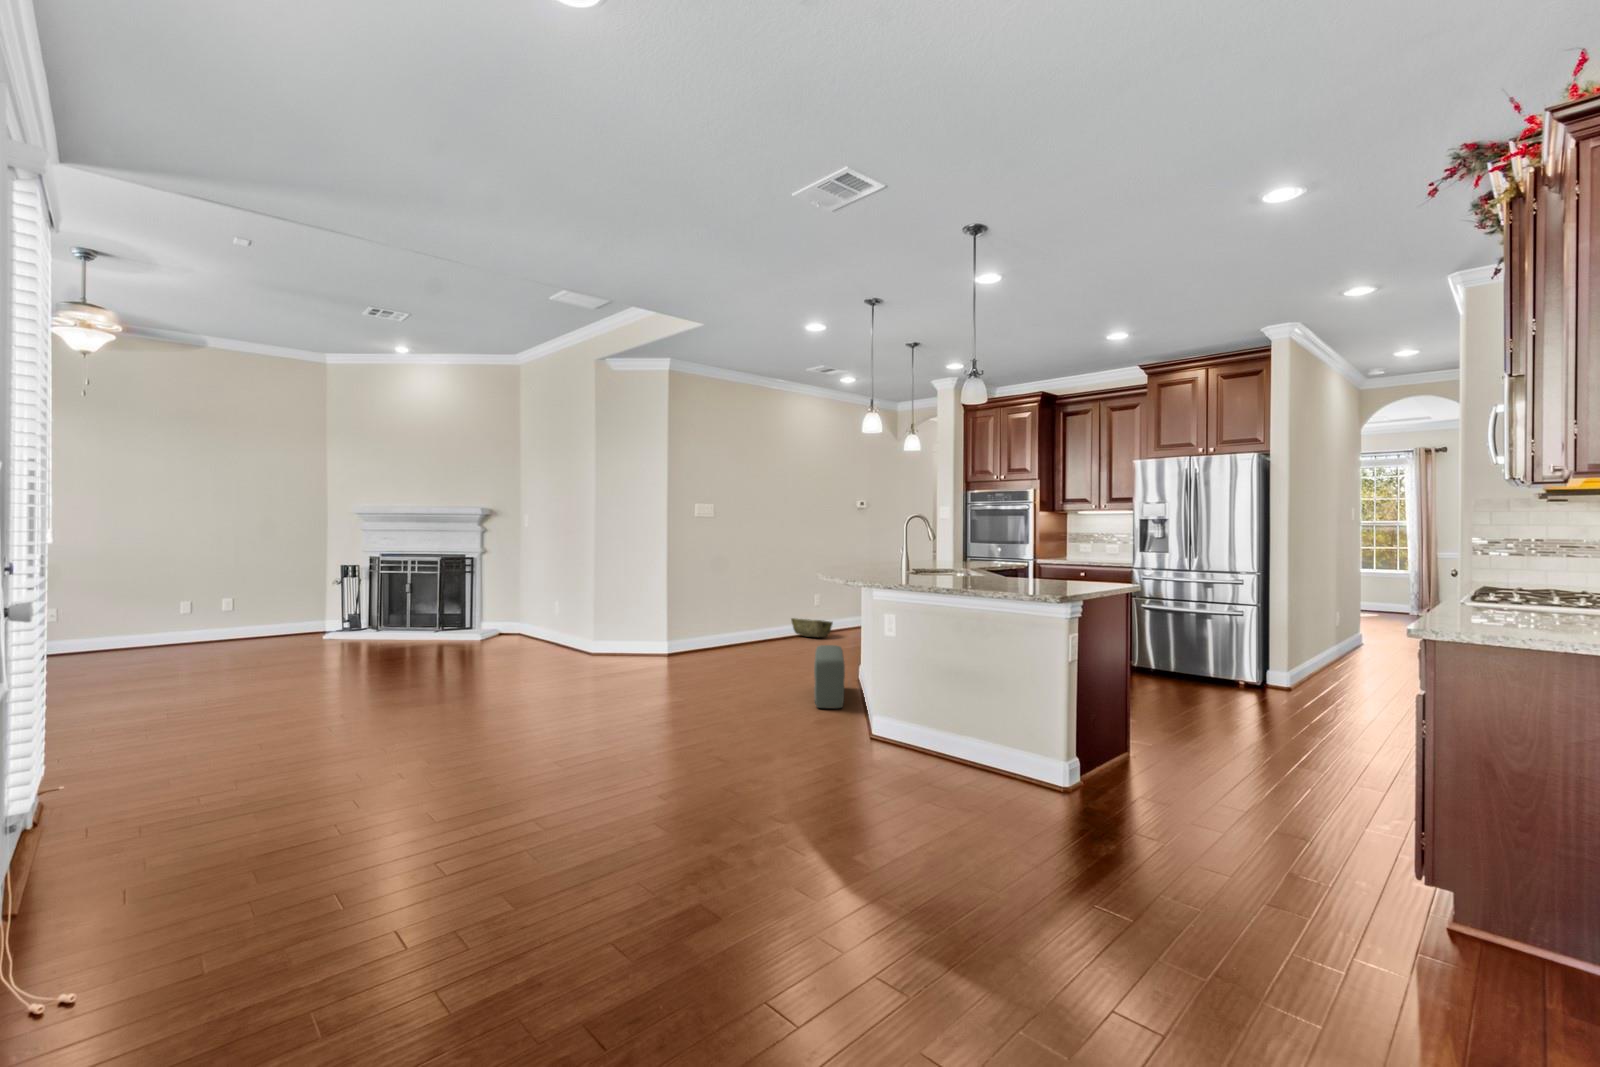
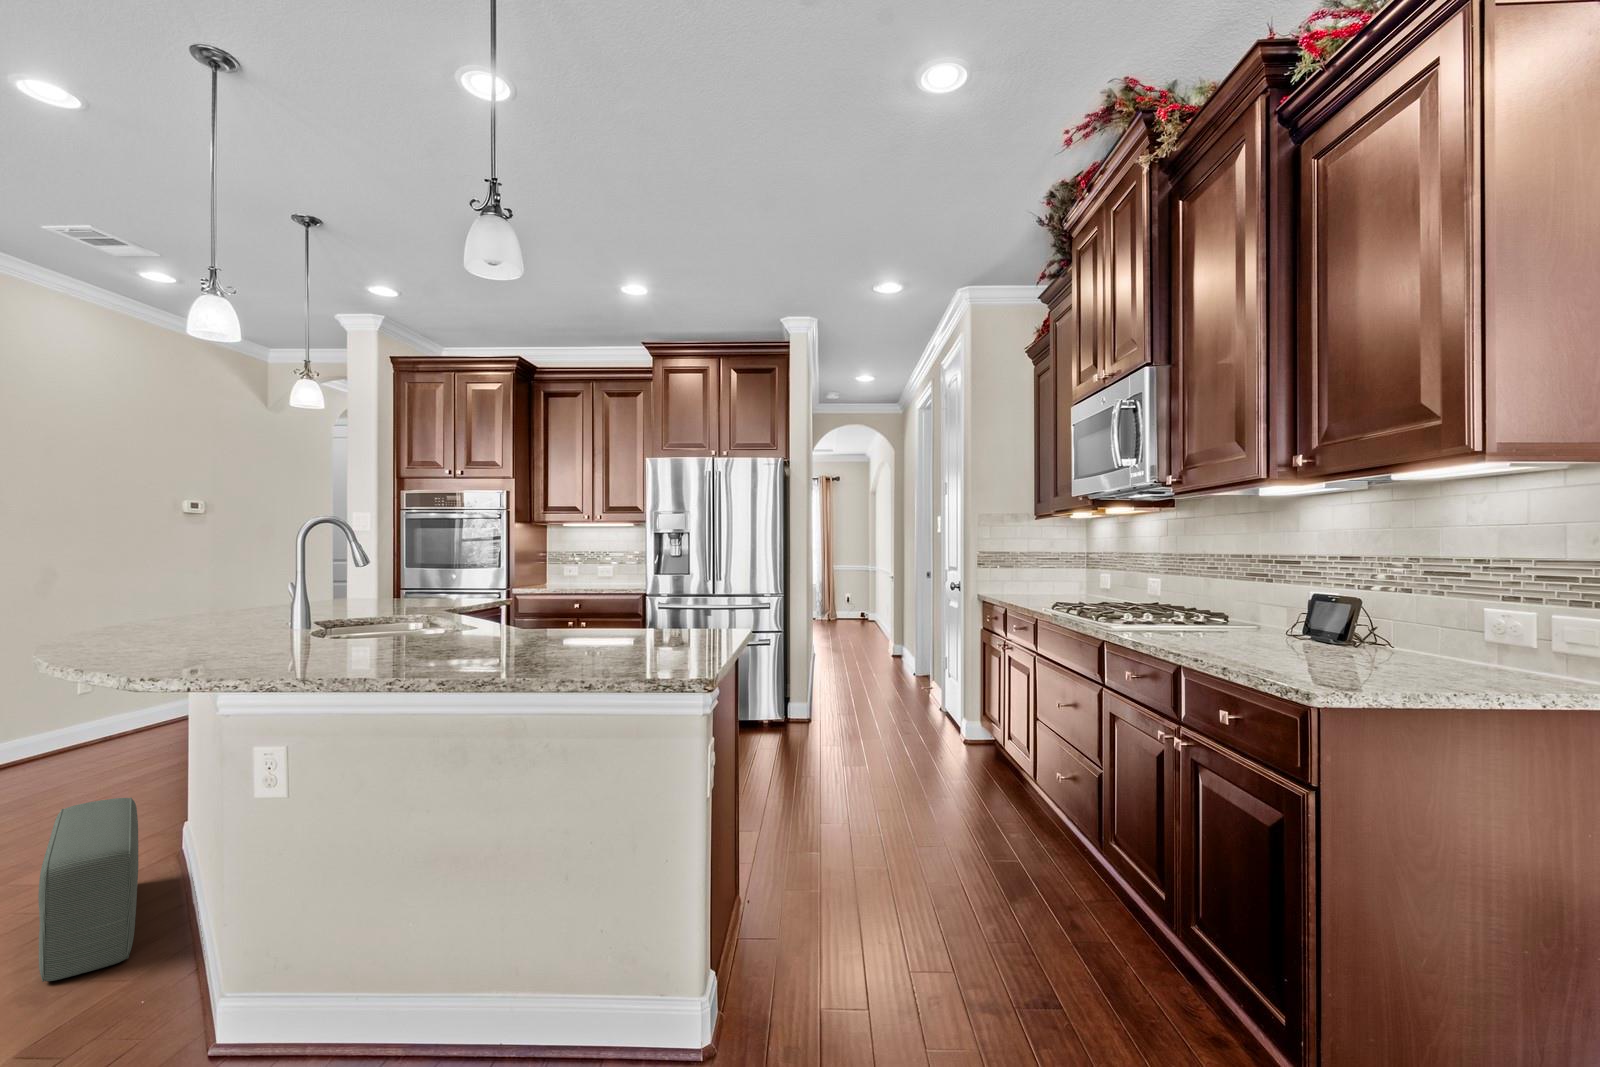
woven basket: present [791,618,833,637] -> none [15,716,126,753]

